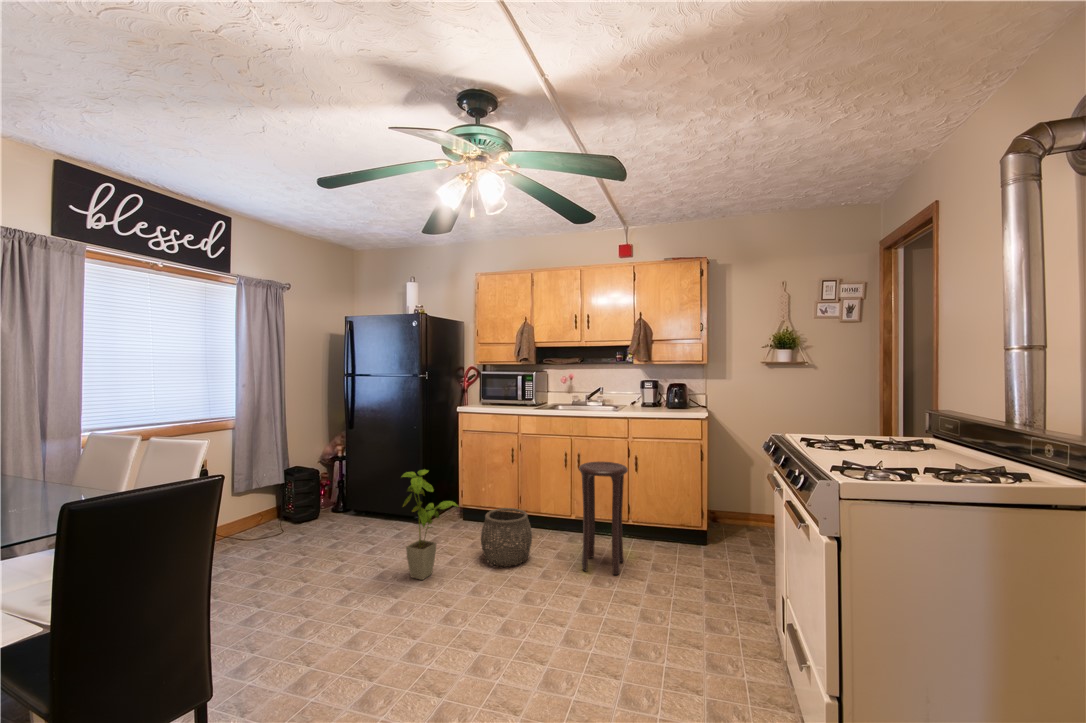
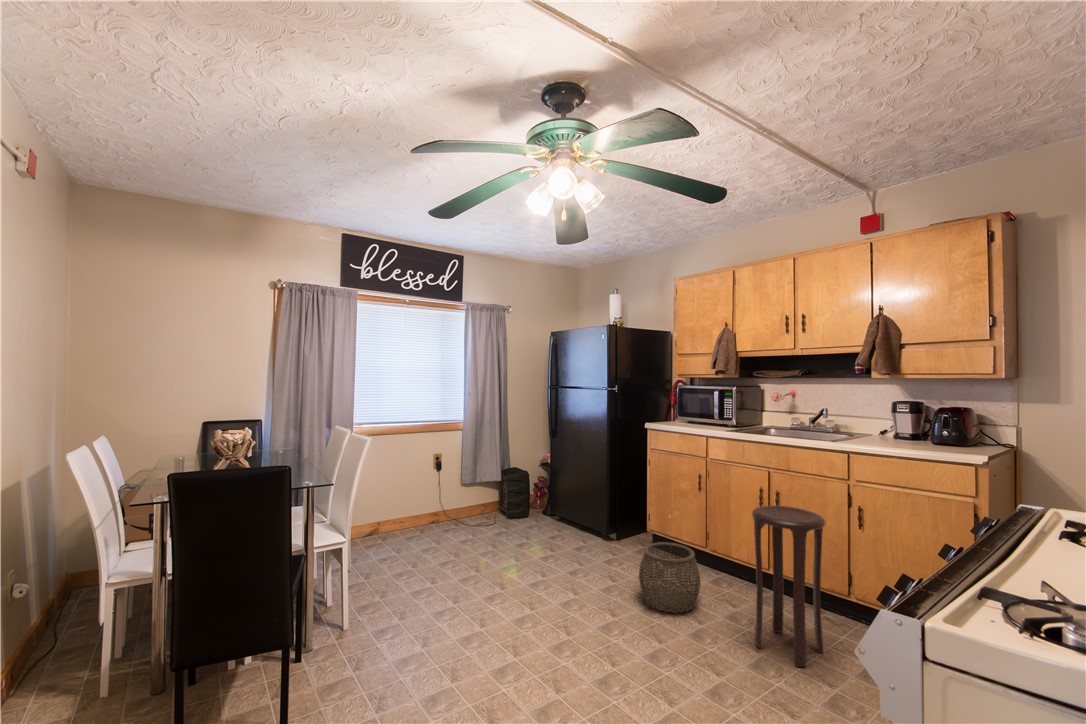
house plant: present [402,470,458,580] -> none [550,485,606,599]

